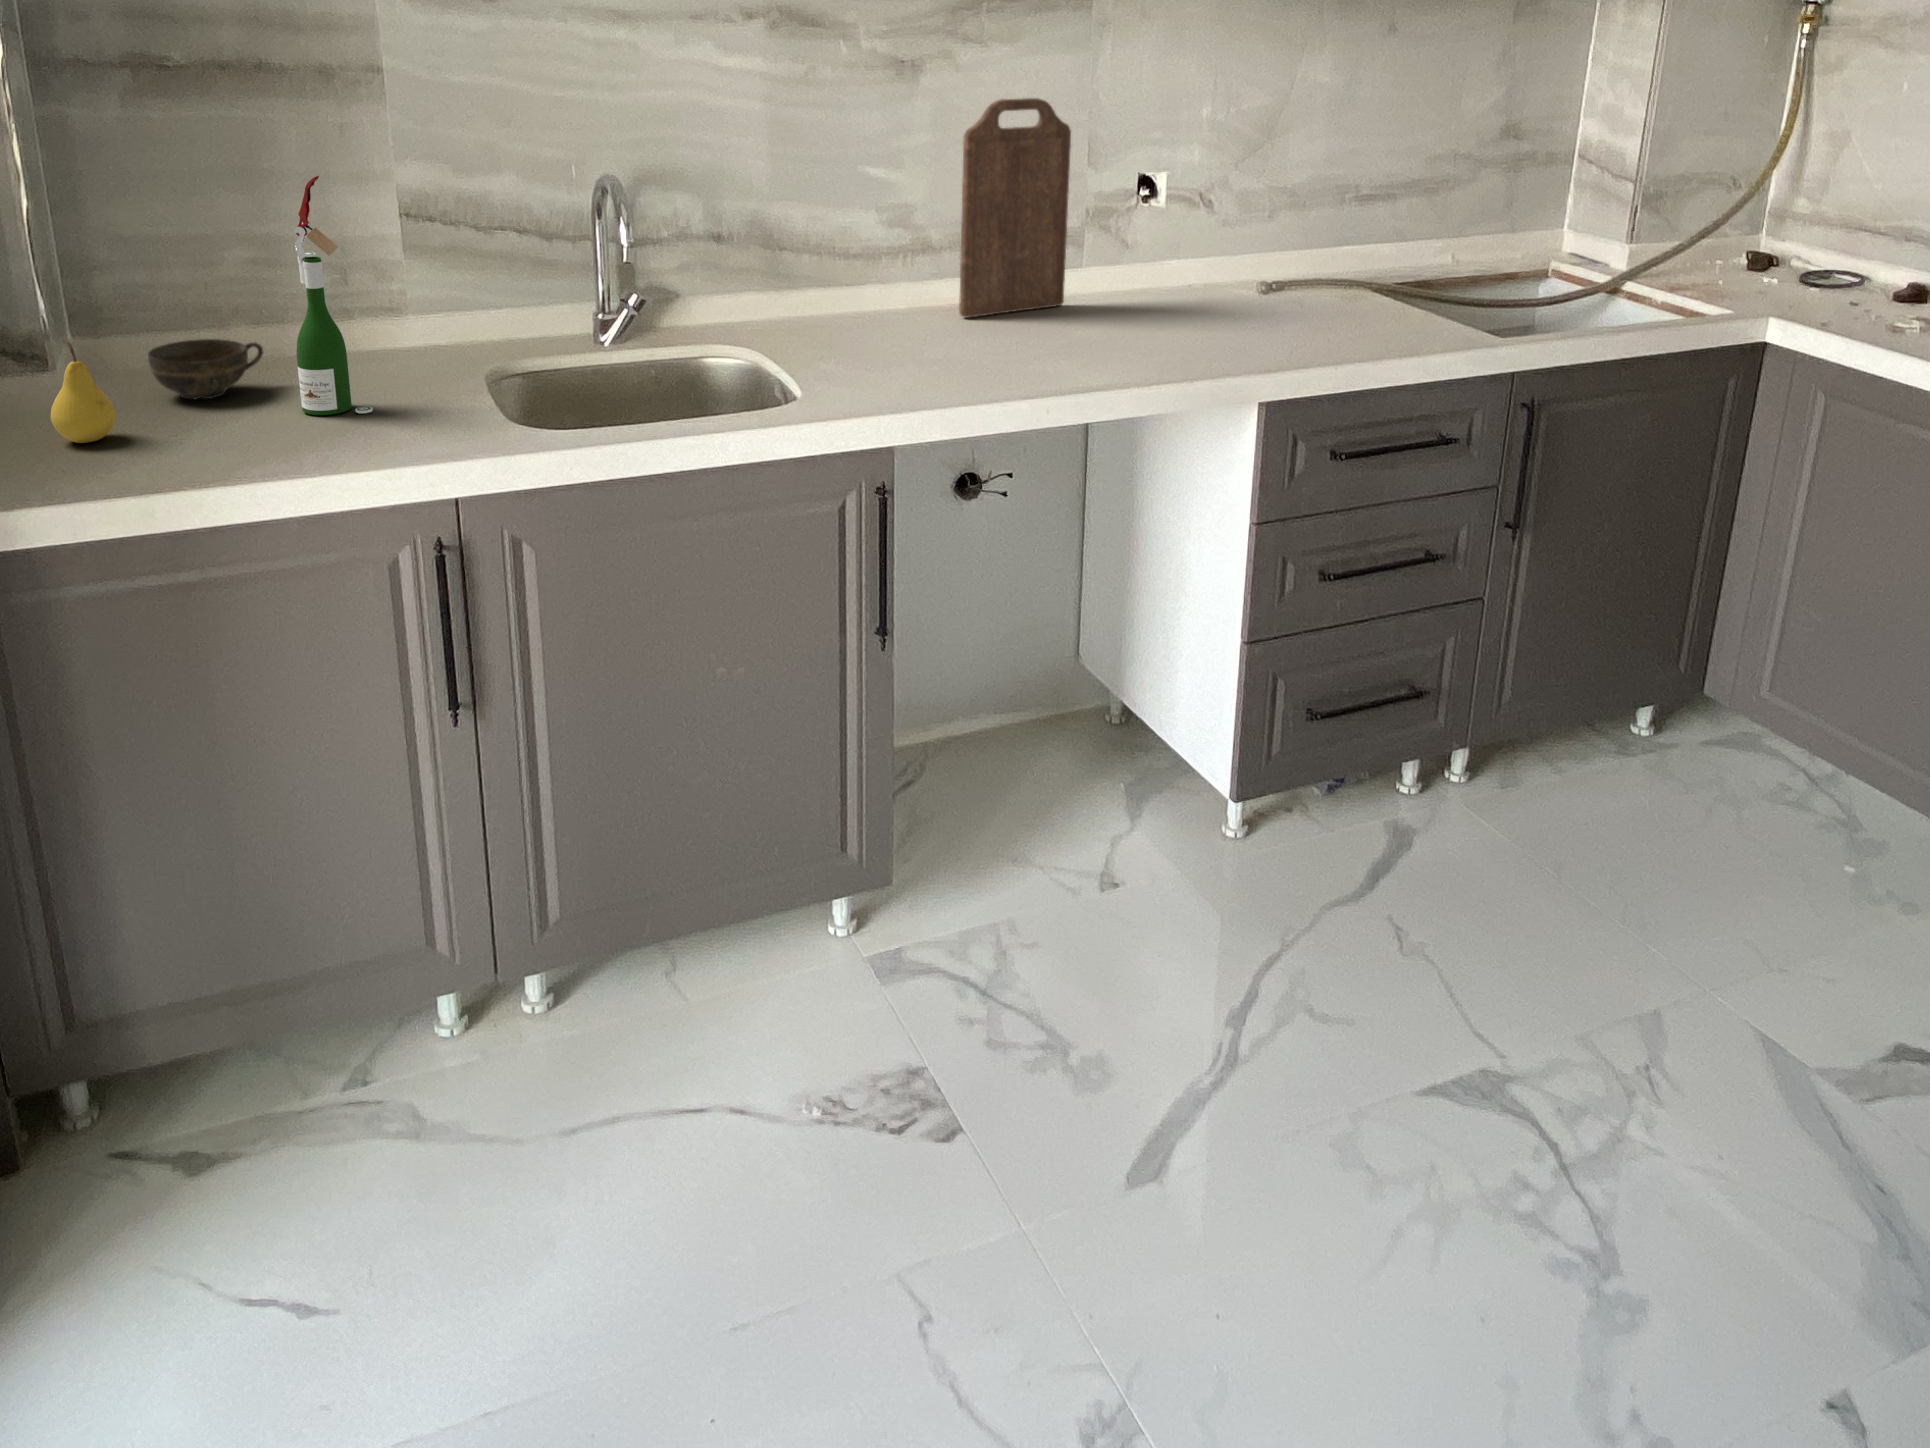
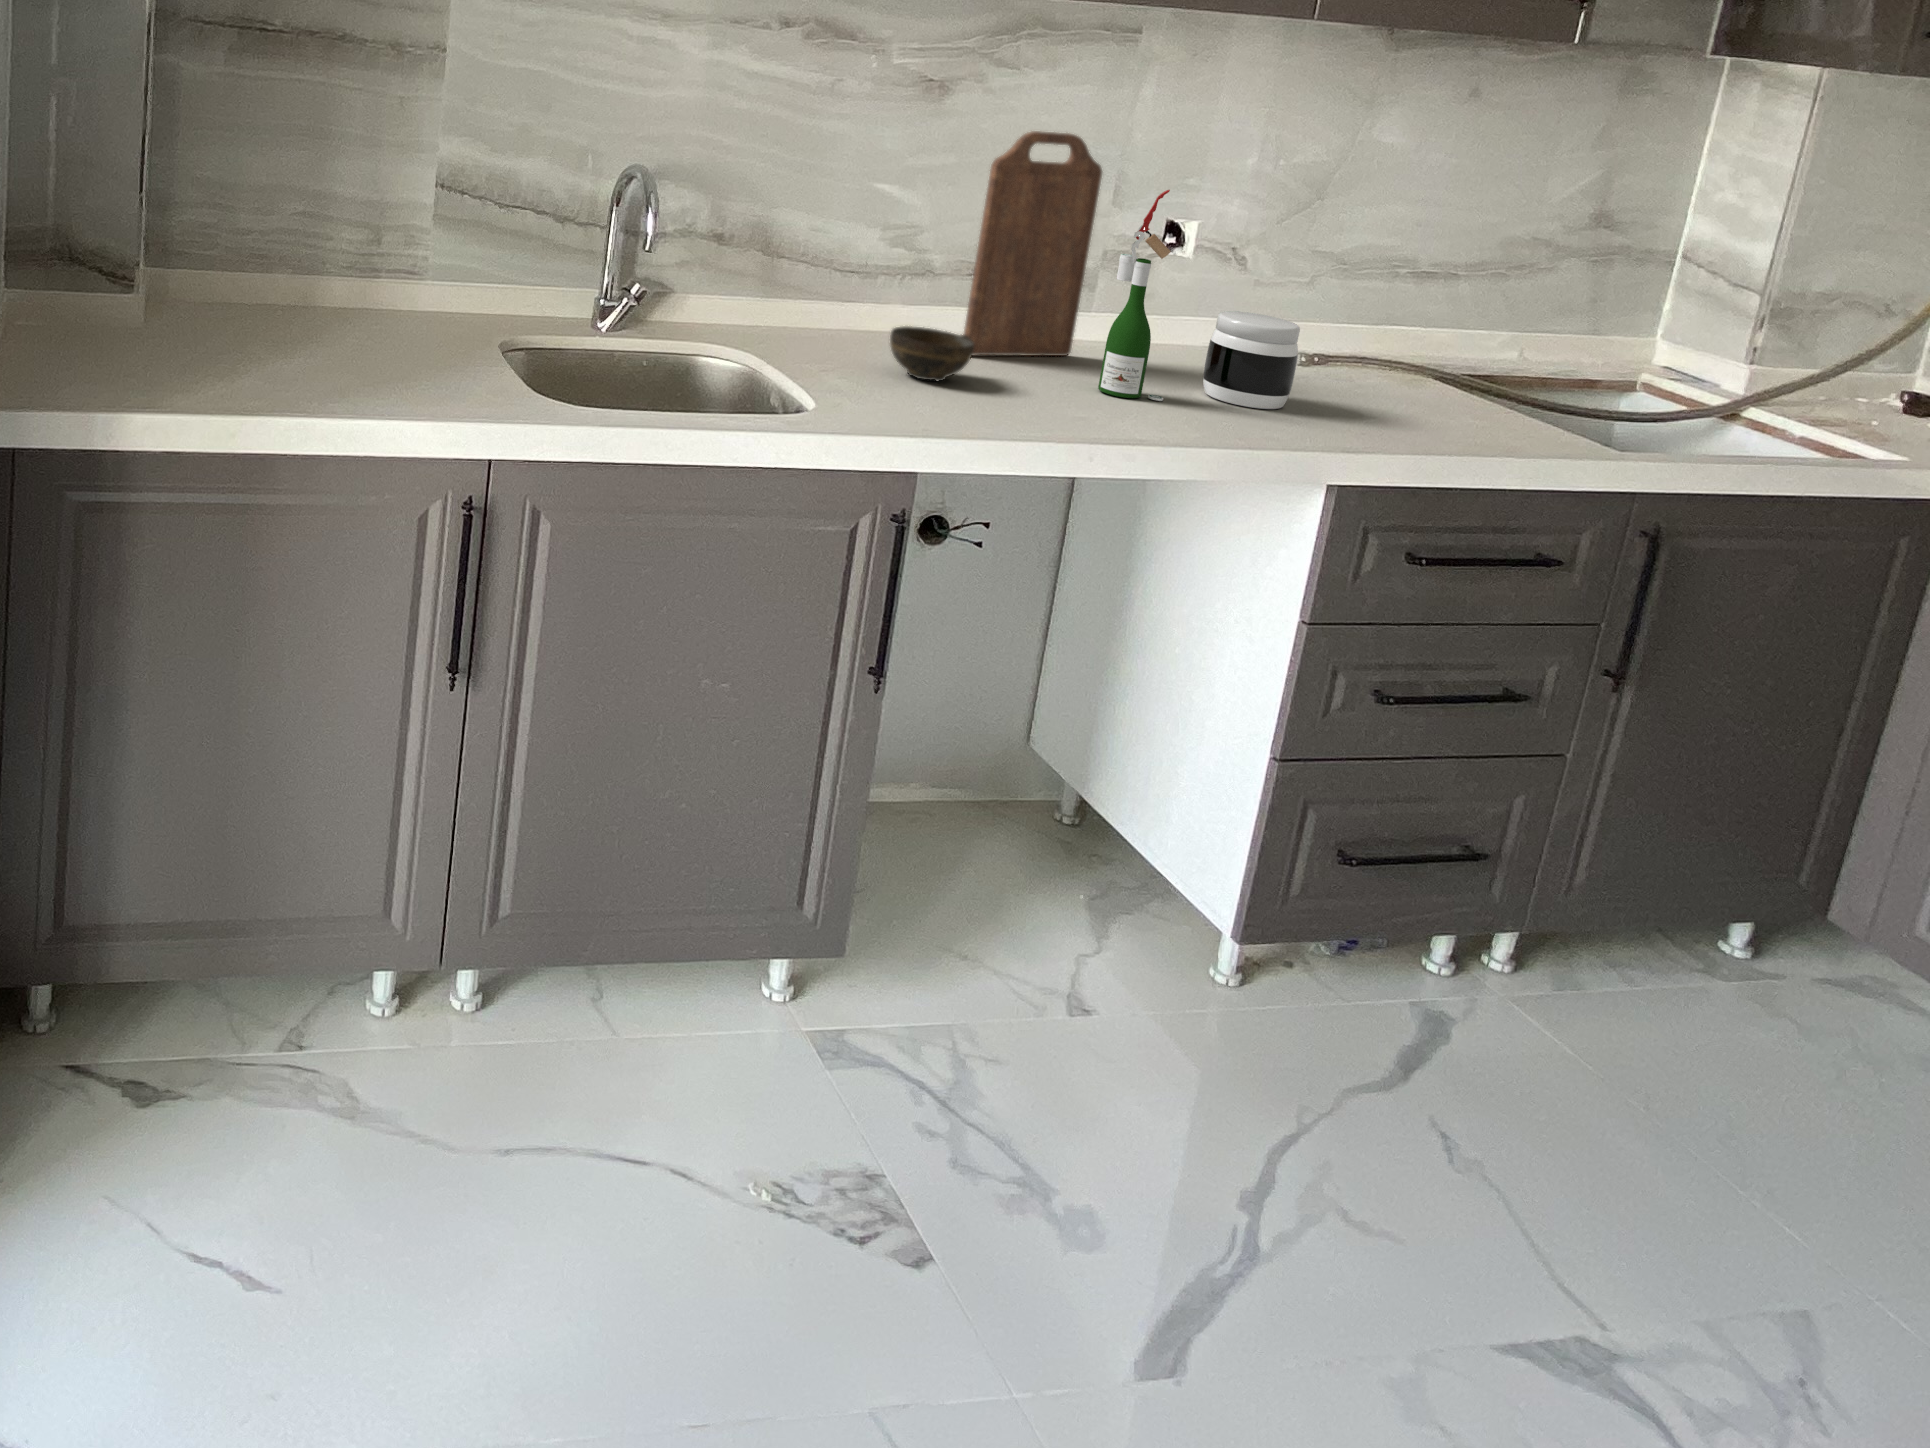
wine bottle: present [294,176,373,415] -> present [1098,190,1171,401]
jar: none [1170,250,1245,338] -> present [1203,311,1300,409]
fruit: present [51,338,116,443] -> none [131,259,185,360]
cup: present [148,339,263,399] -> present [890,326,974,381]

